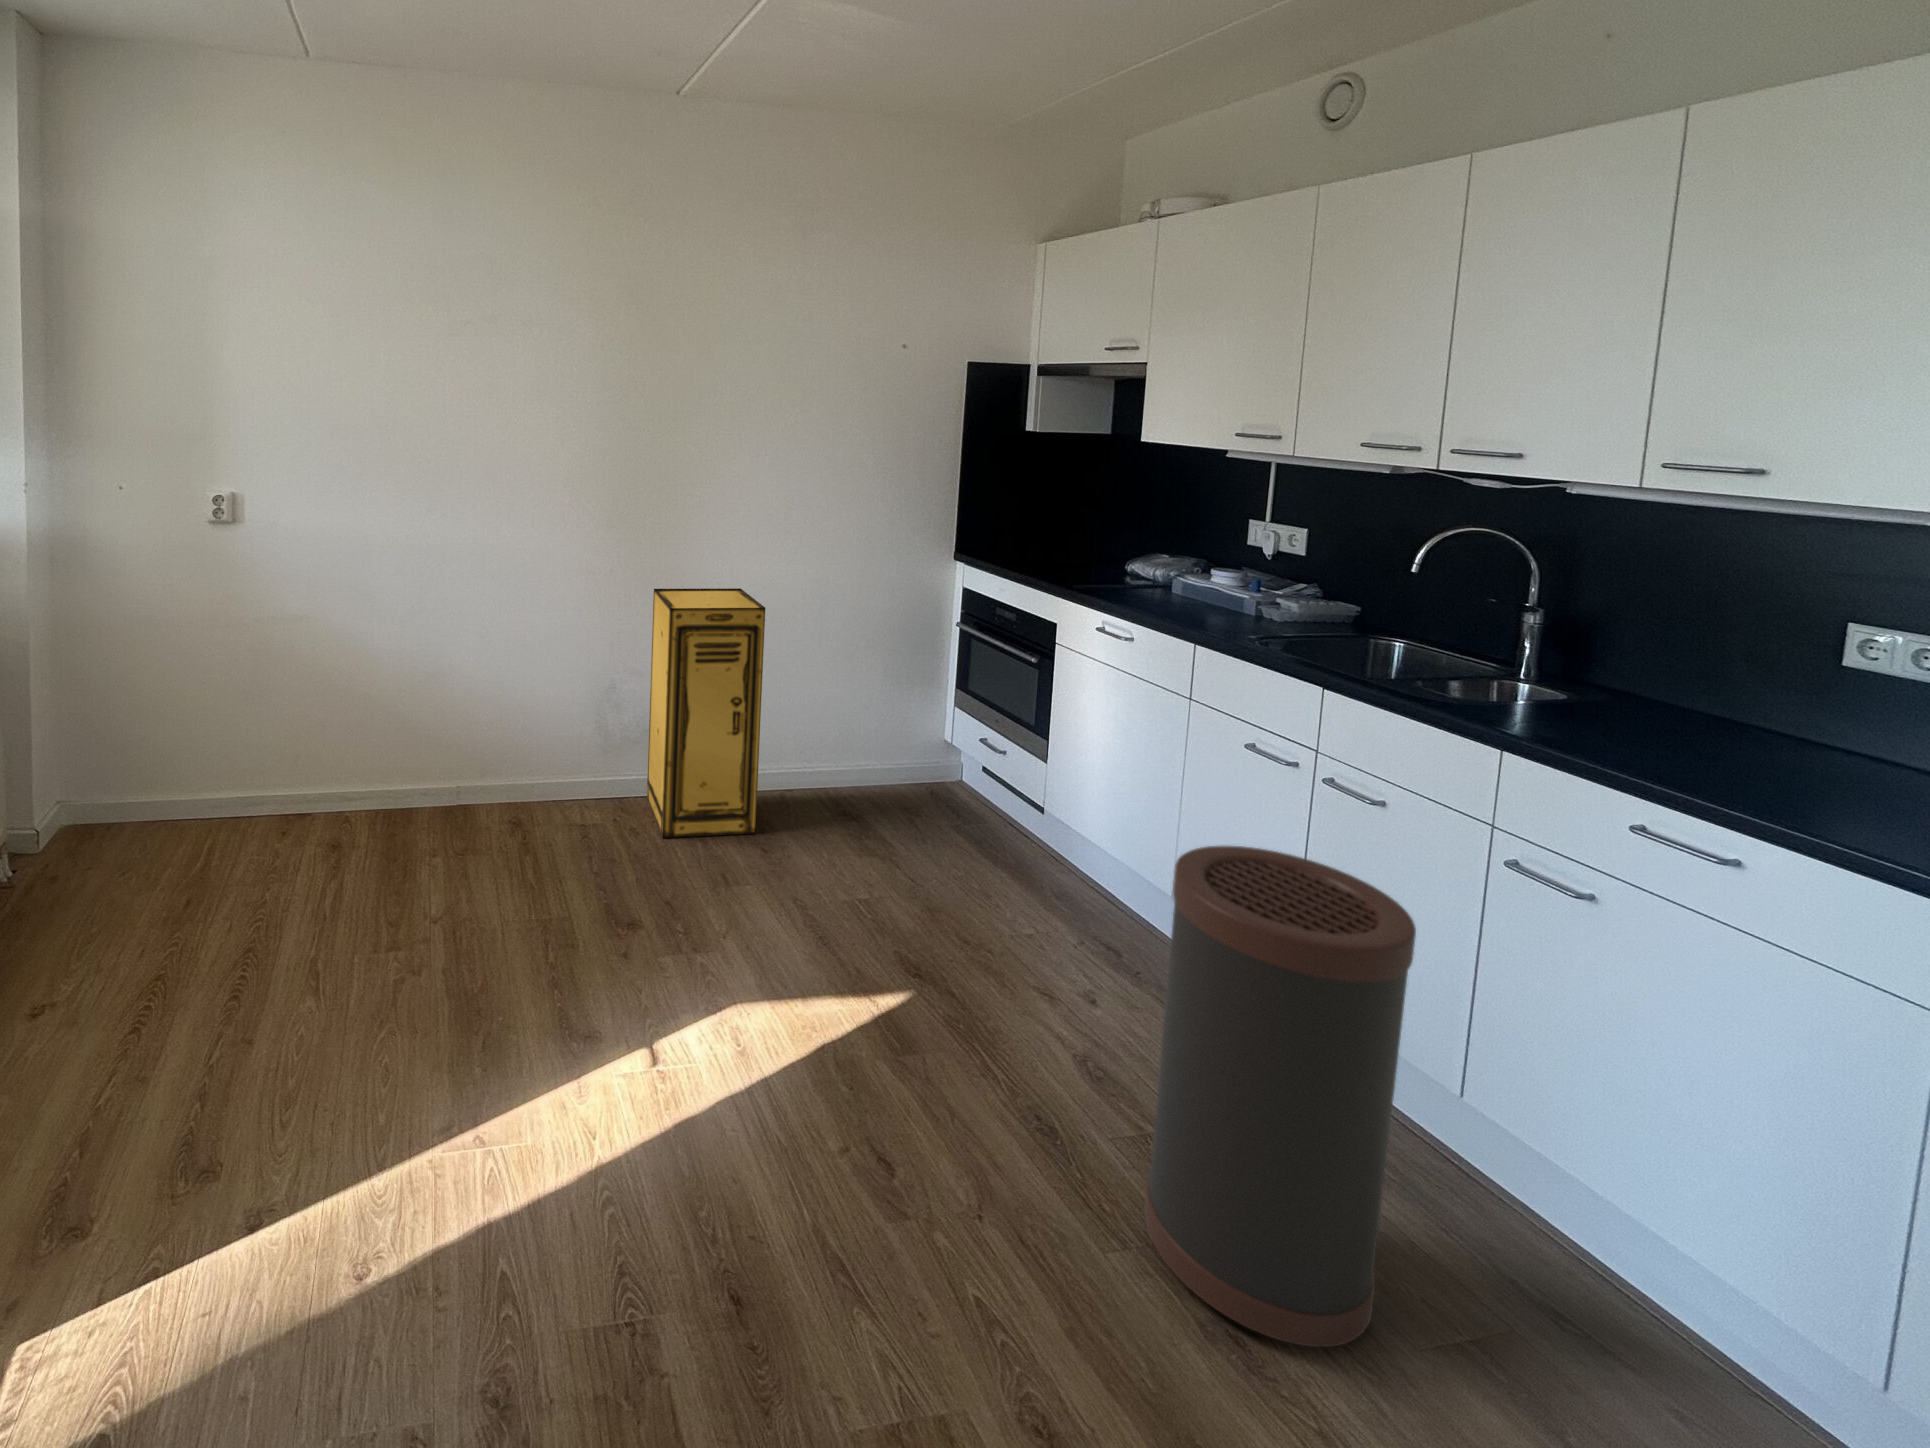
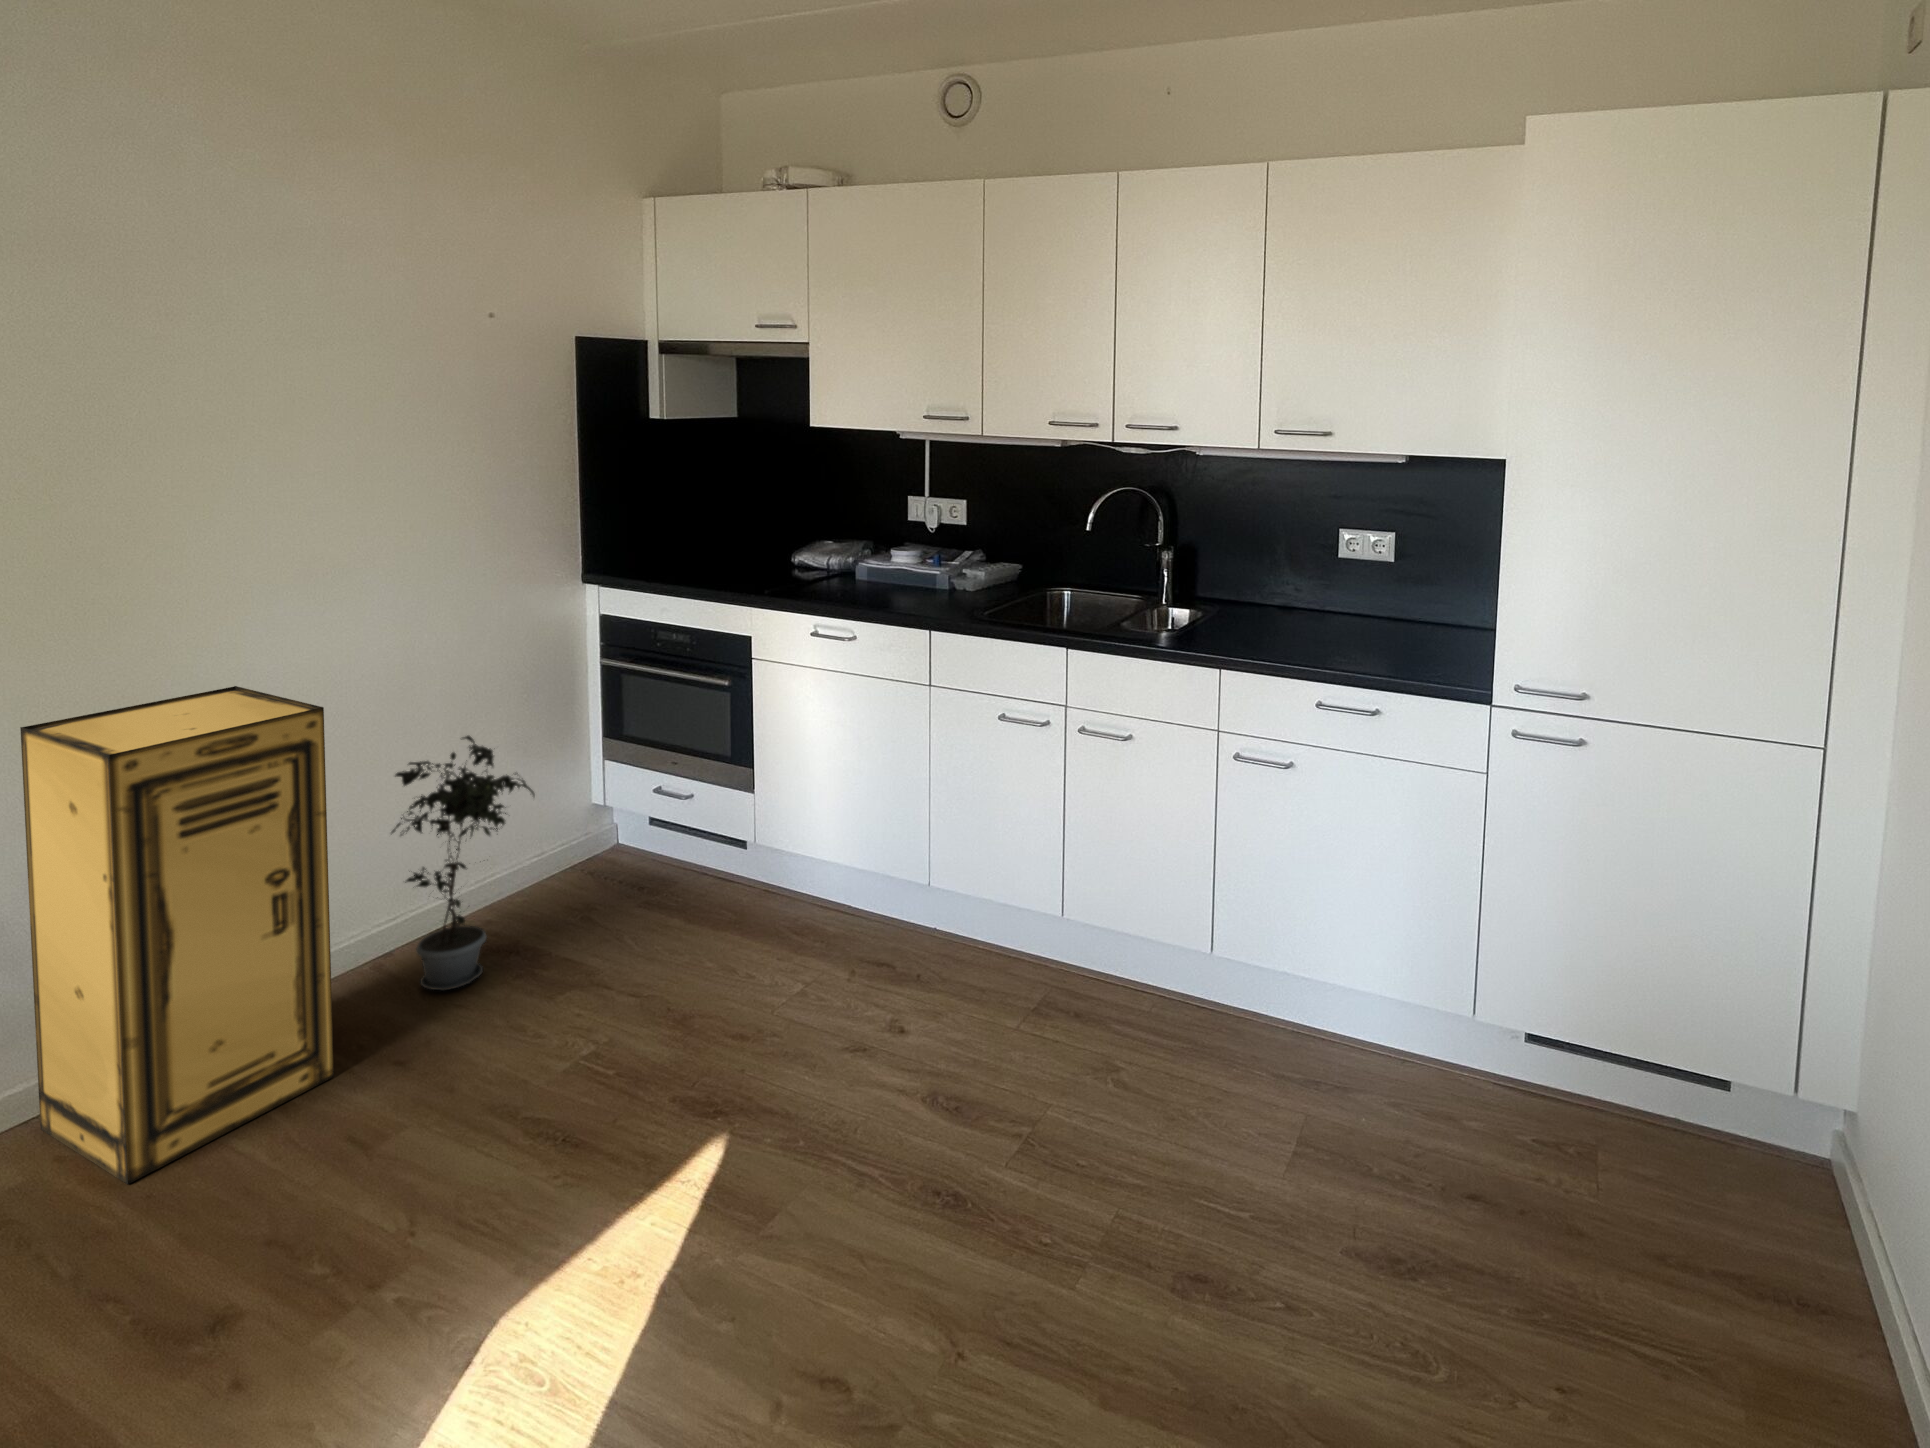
potted plant: none [804,650,881,818] -> present [391,736,535,991]
trash can: present [1144,846,1416,1347] -> none [1069,807,1272,1283]

